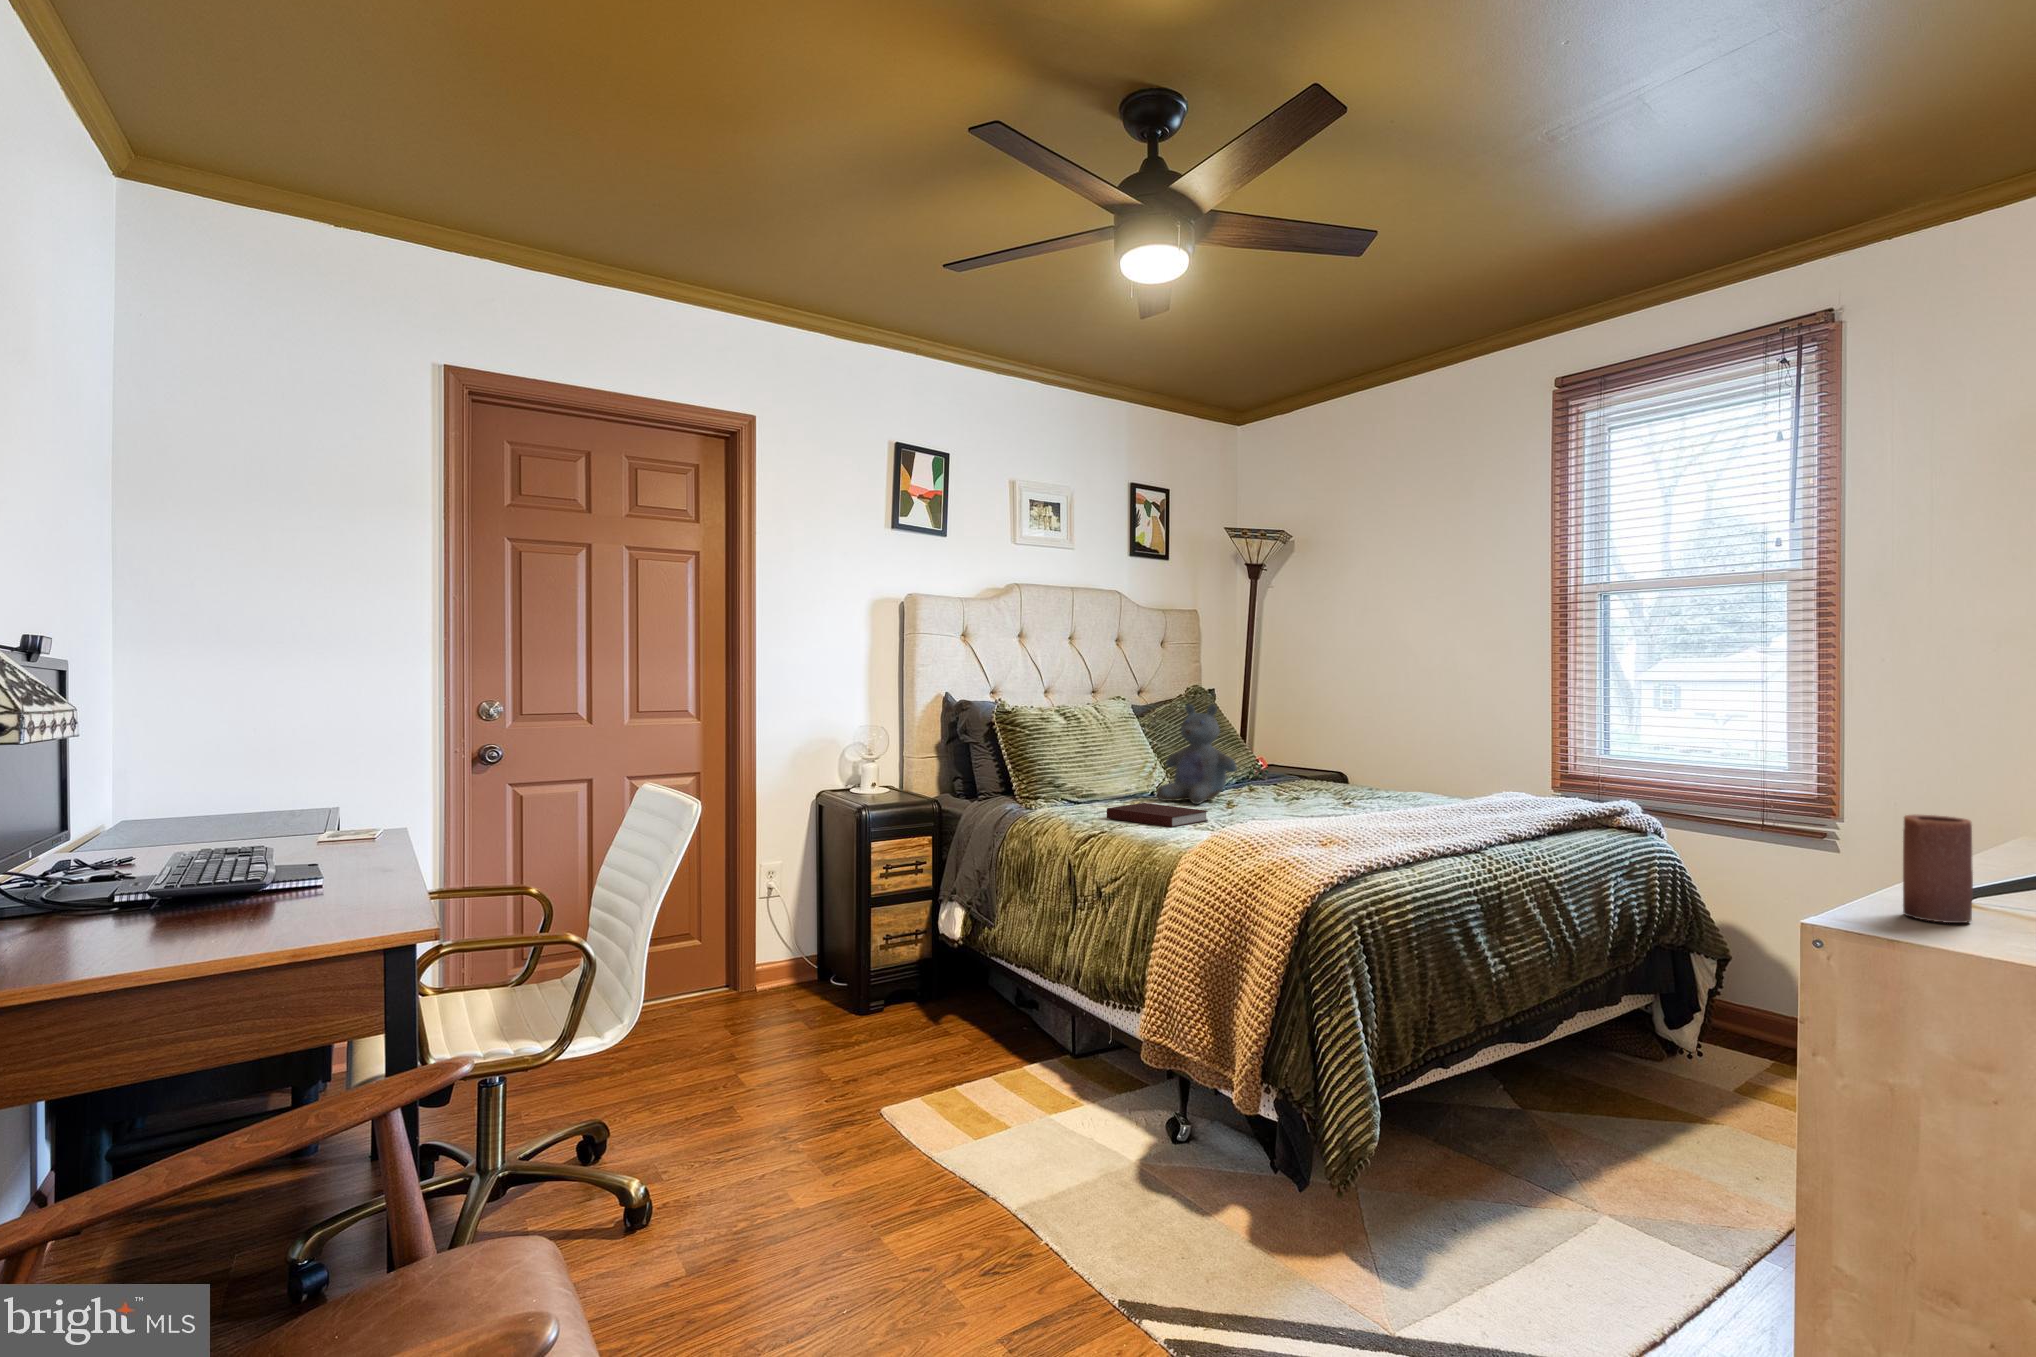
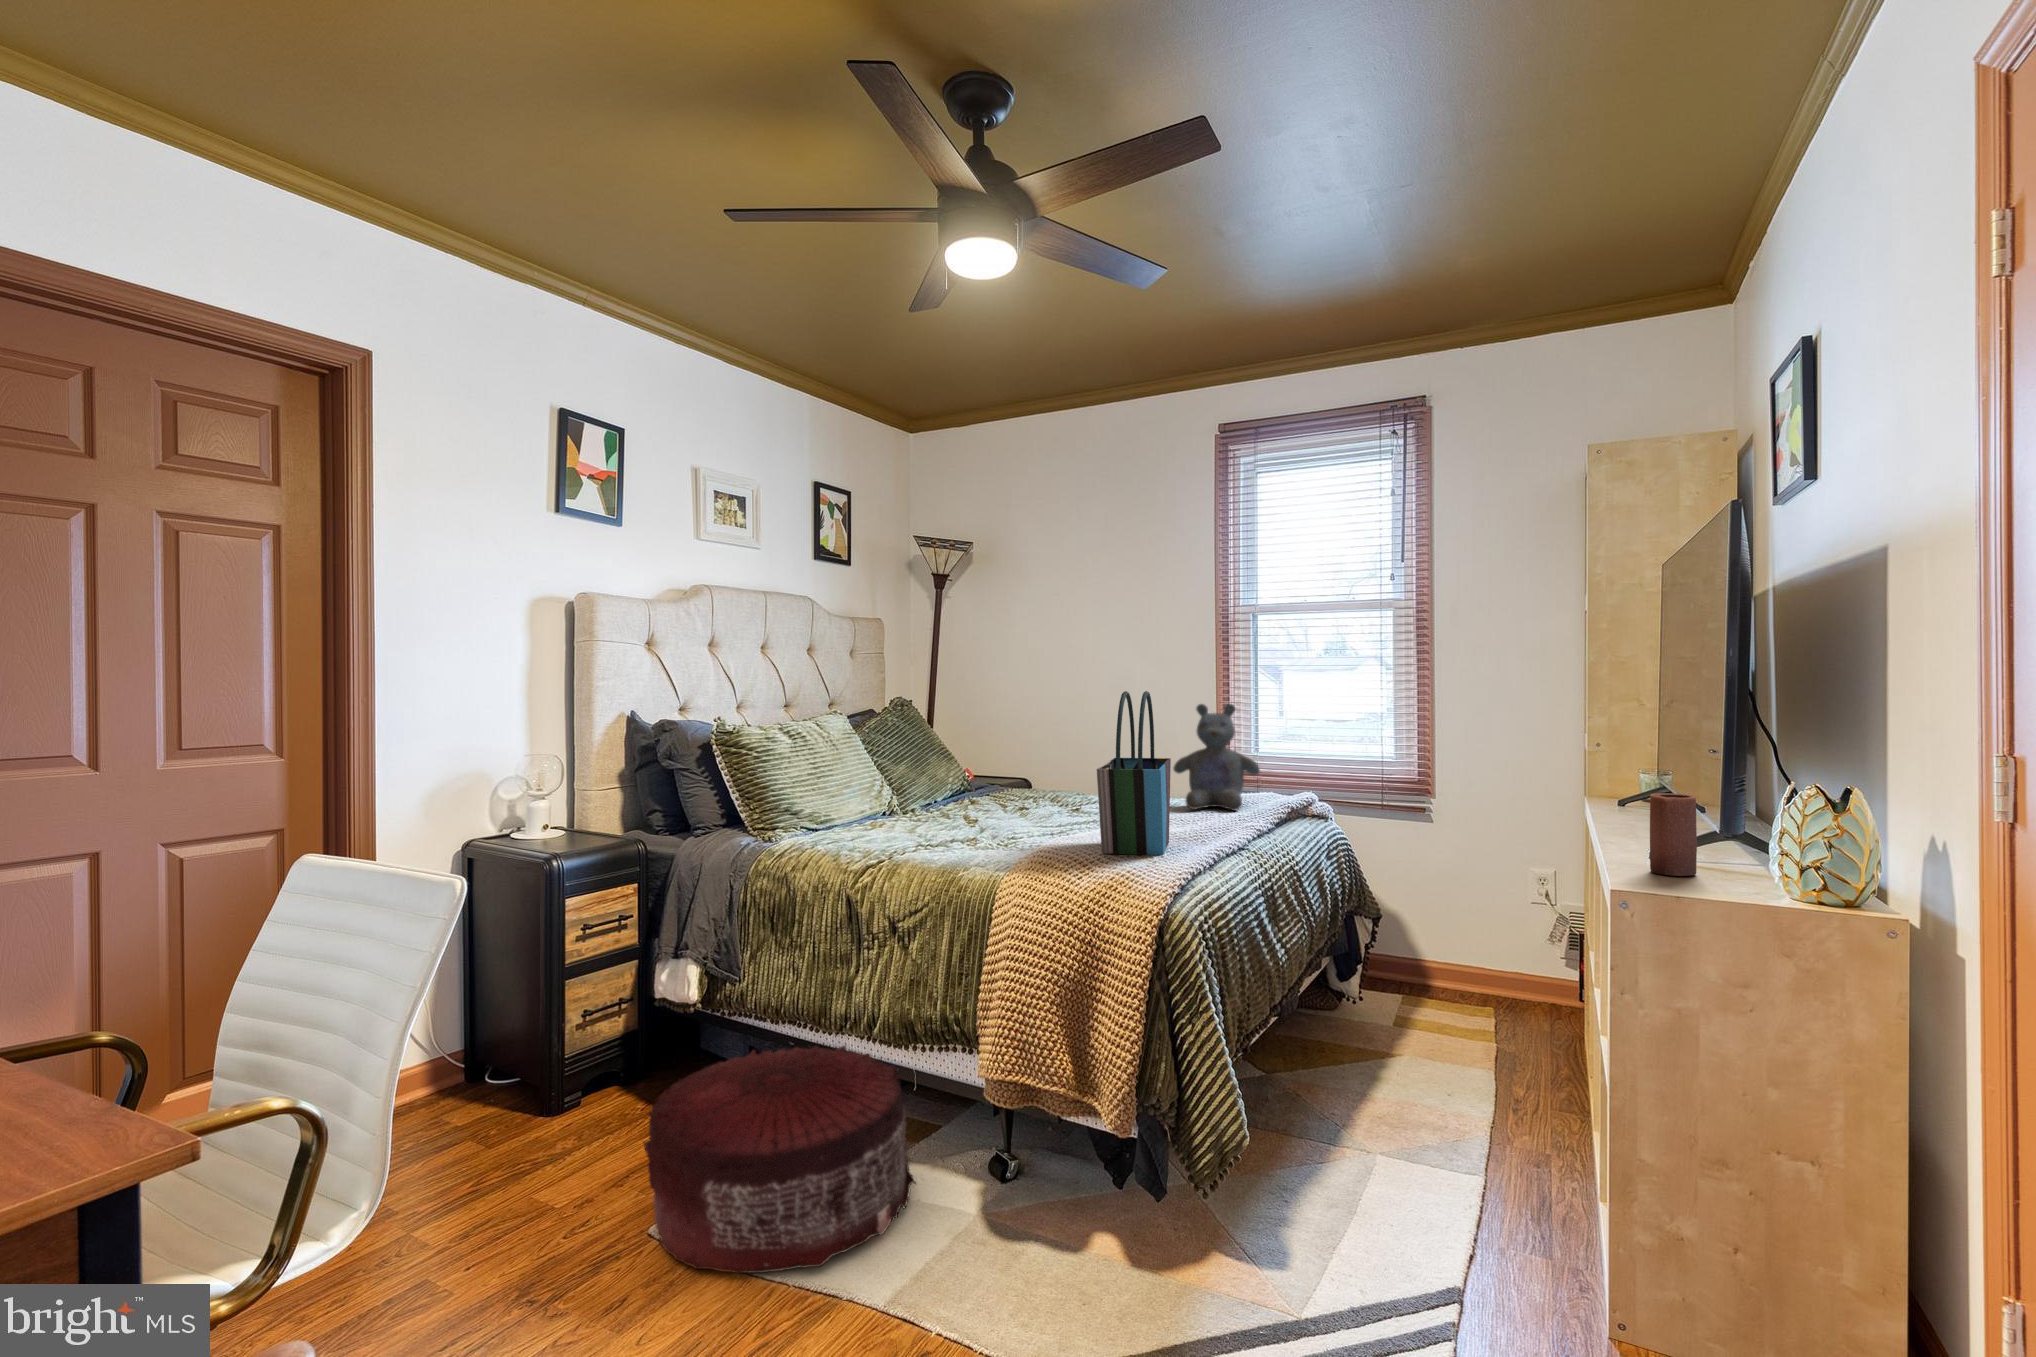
tote bag: none [1271,678,1387,847] -> present [1097,691,1171,855]
stuffed bear: present [1157,704,1237,804] -> present [1173,704,1260,810]
notebook: present [1107,803,1208,827] -> none [870,826,975,850]
pouf: none [874,982,1097,1169] -> present [644,1046,915,1273]

